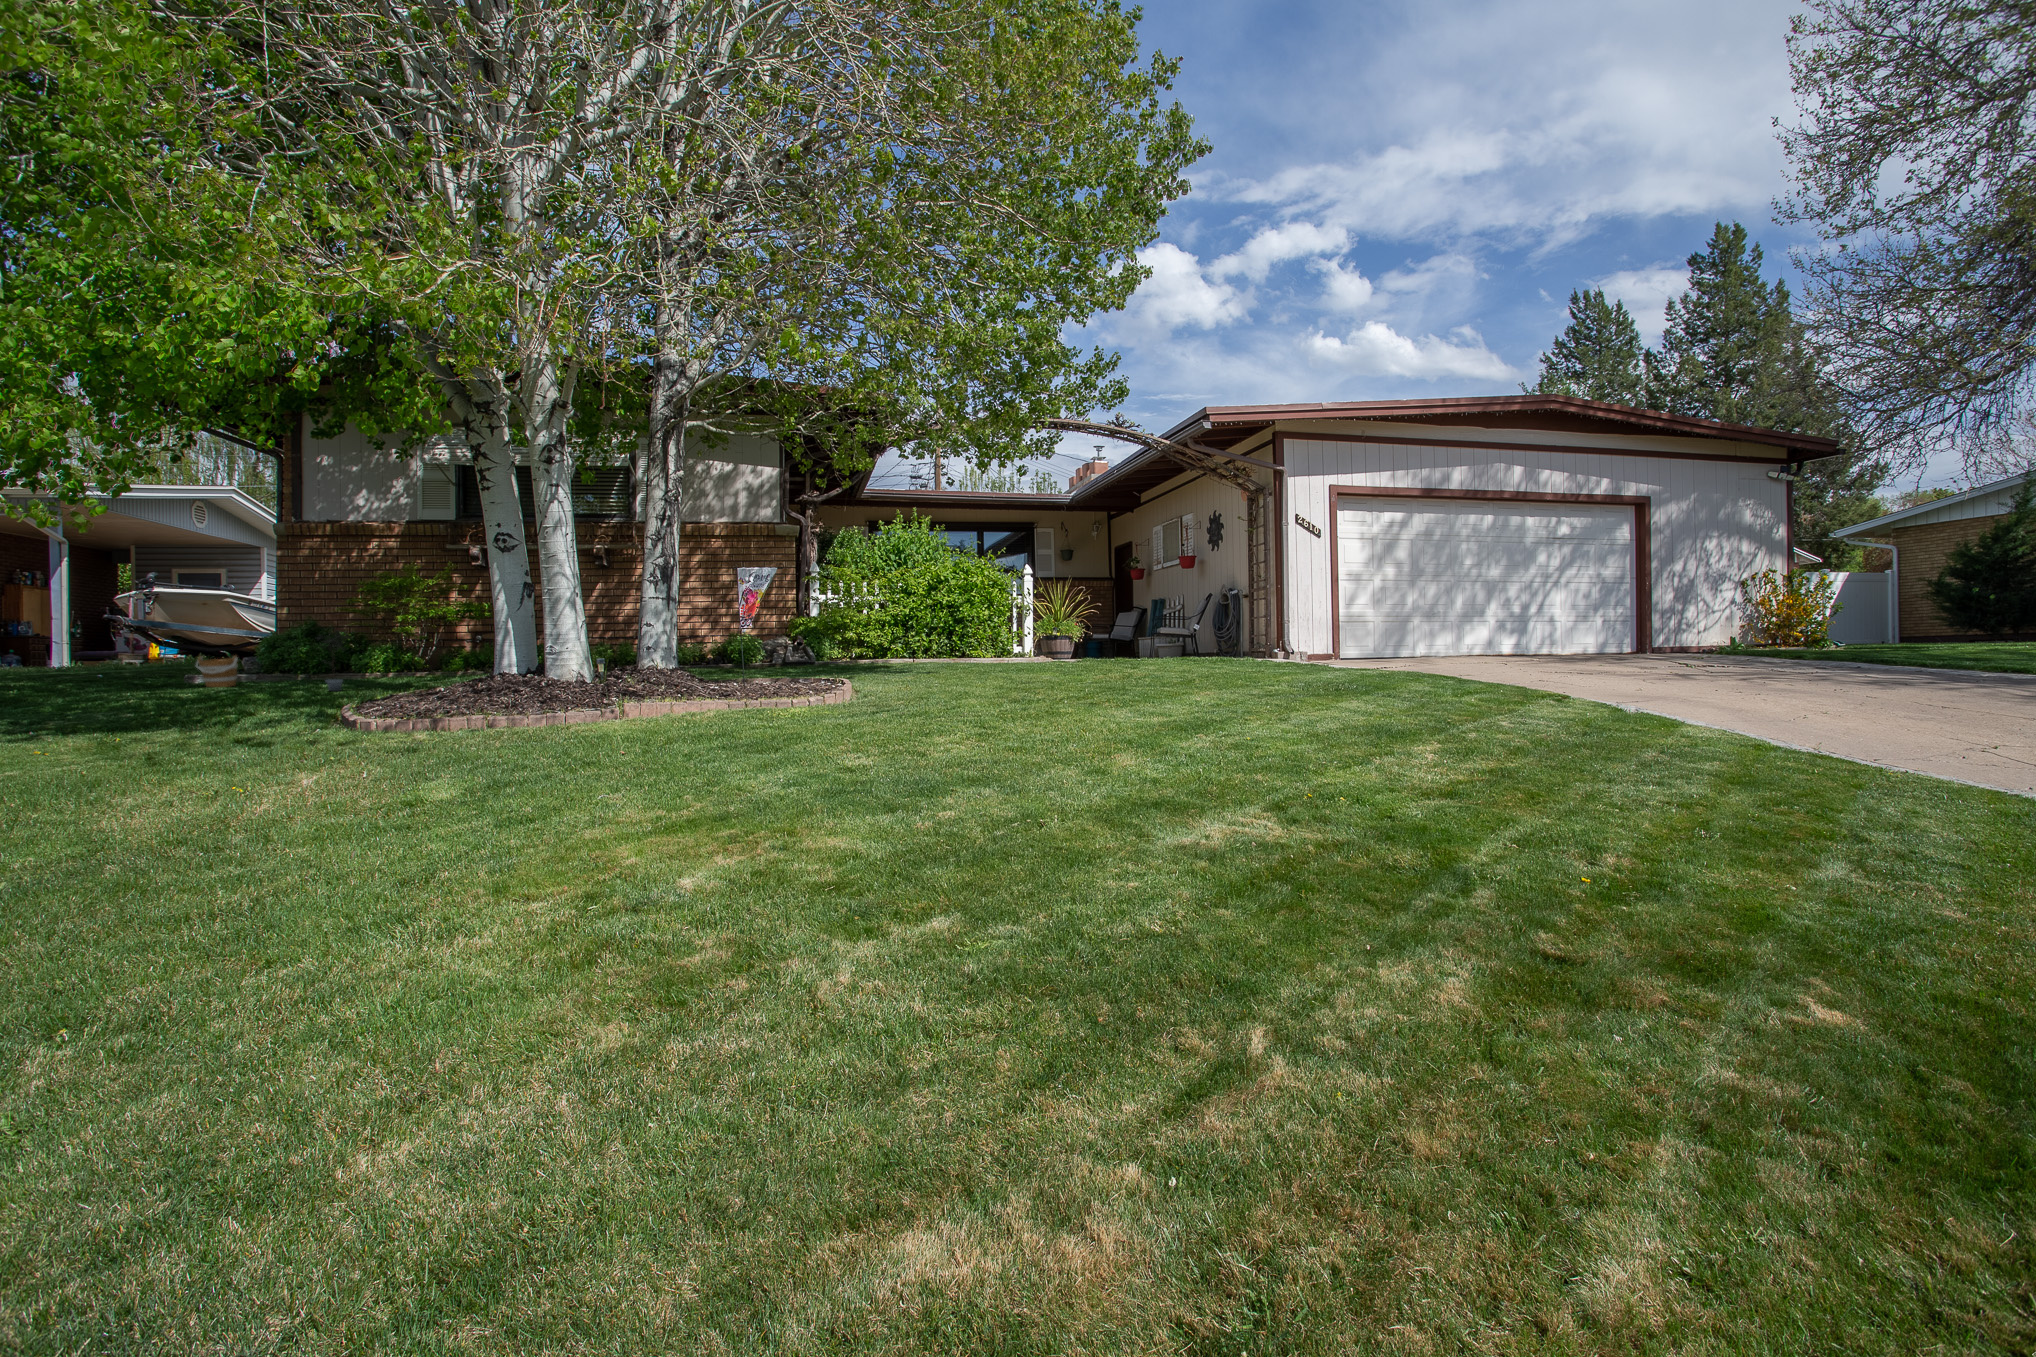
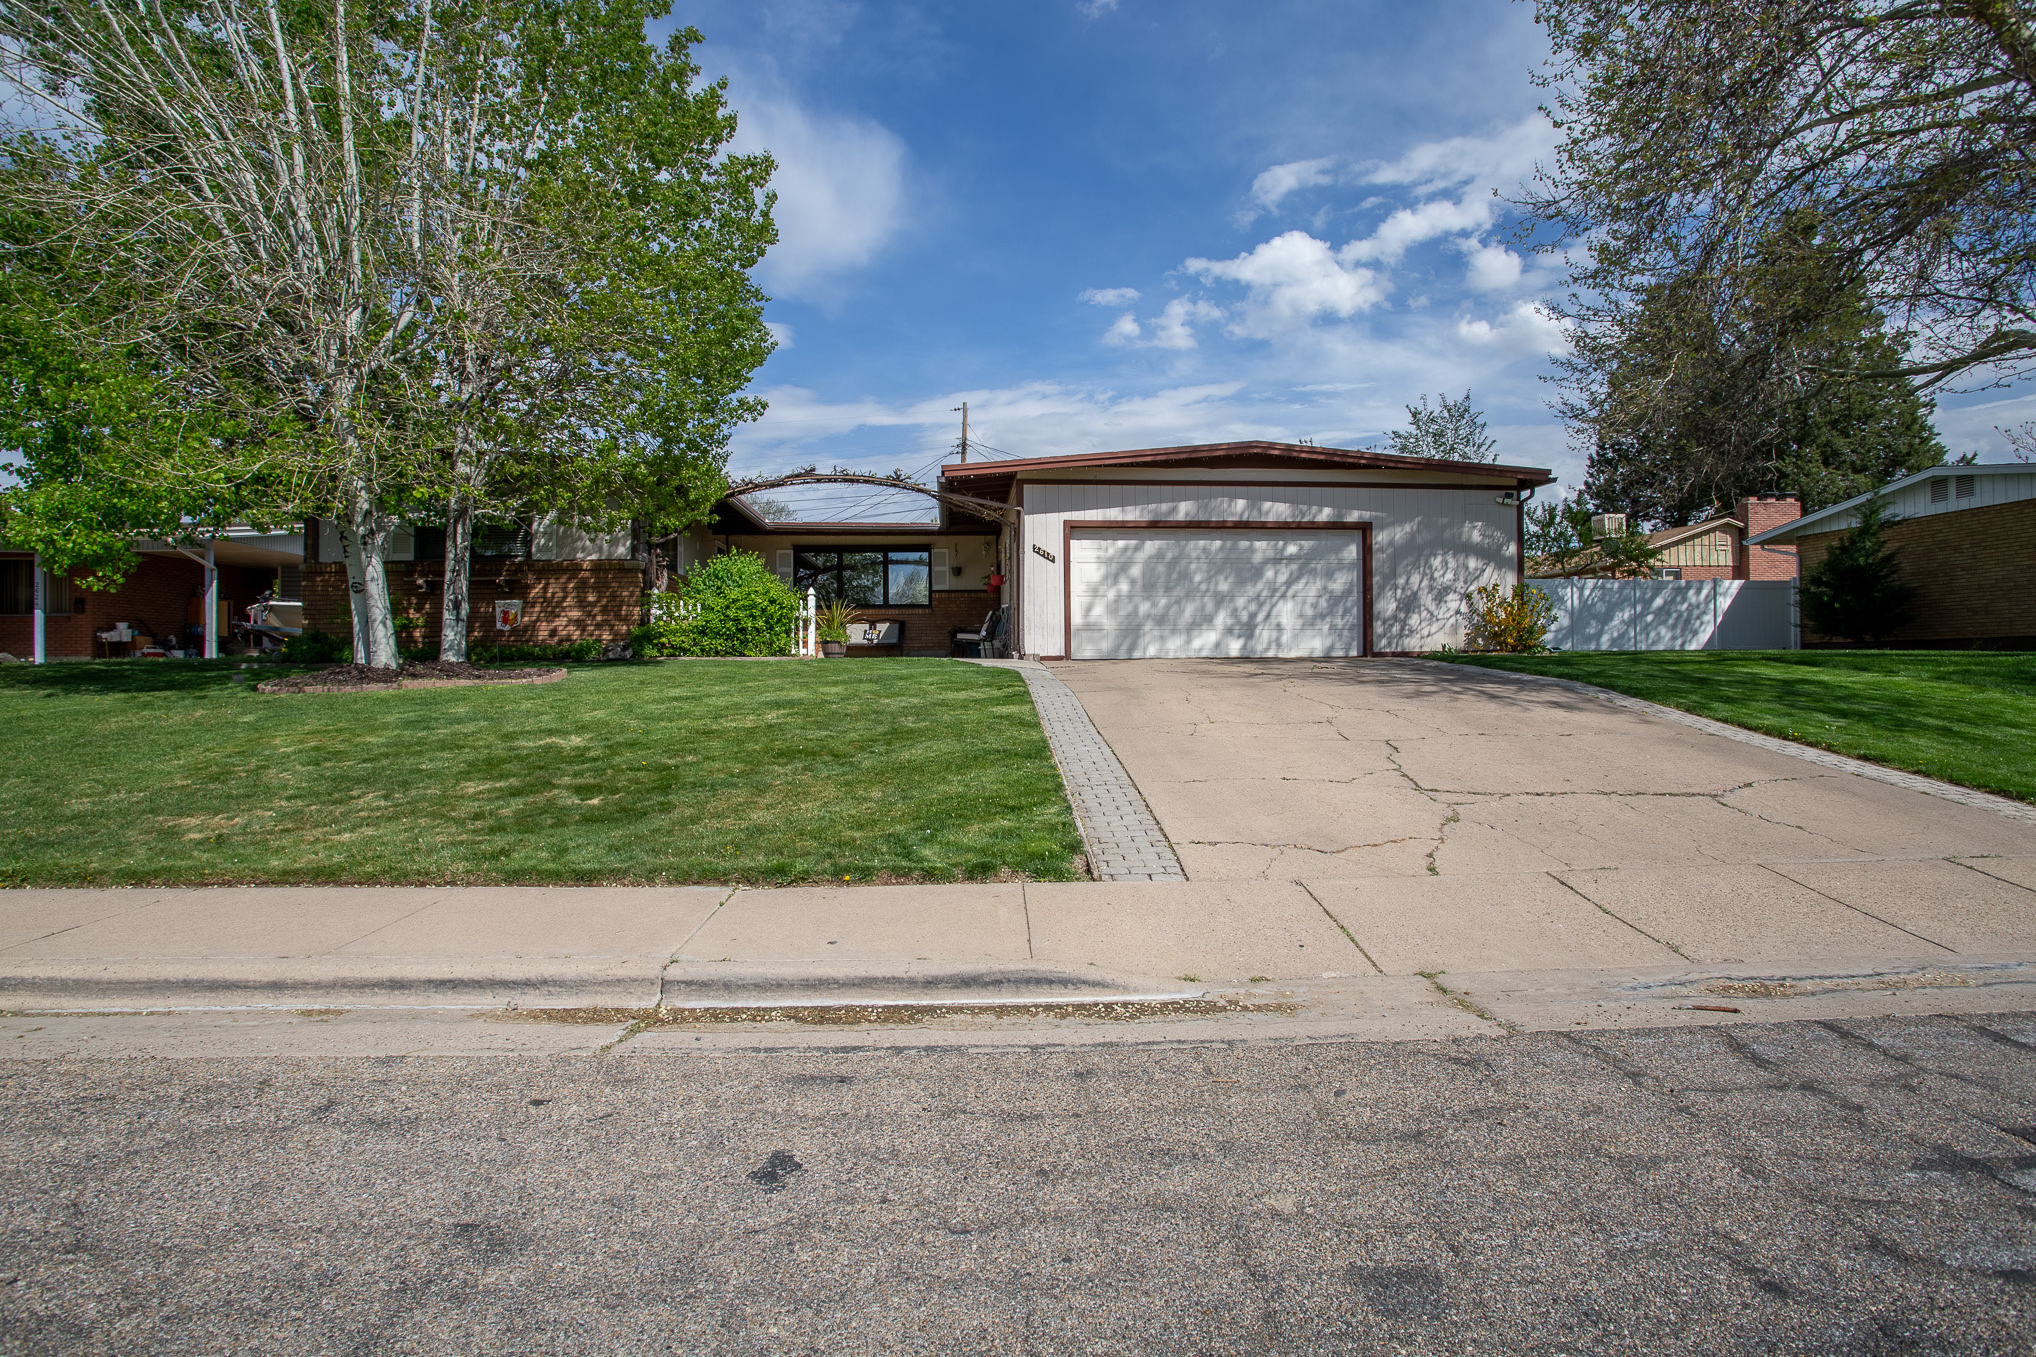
bucket: present [196,655,238,687] -> none [150,660,181,683]

